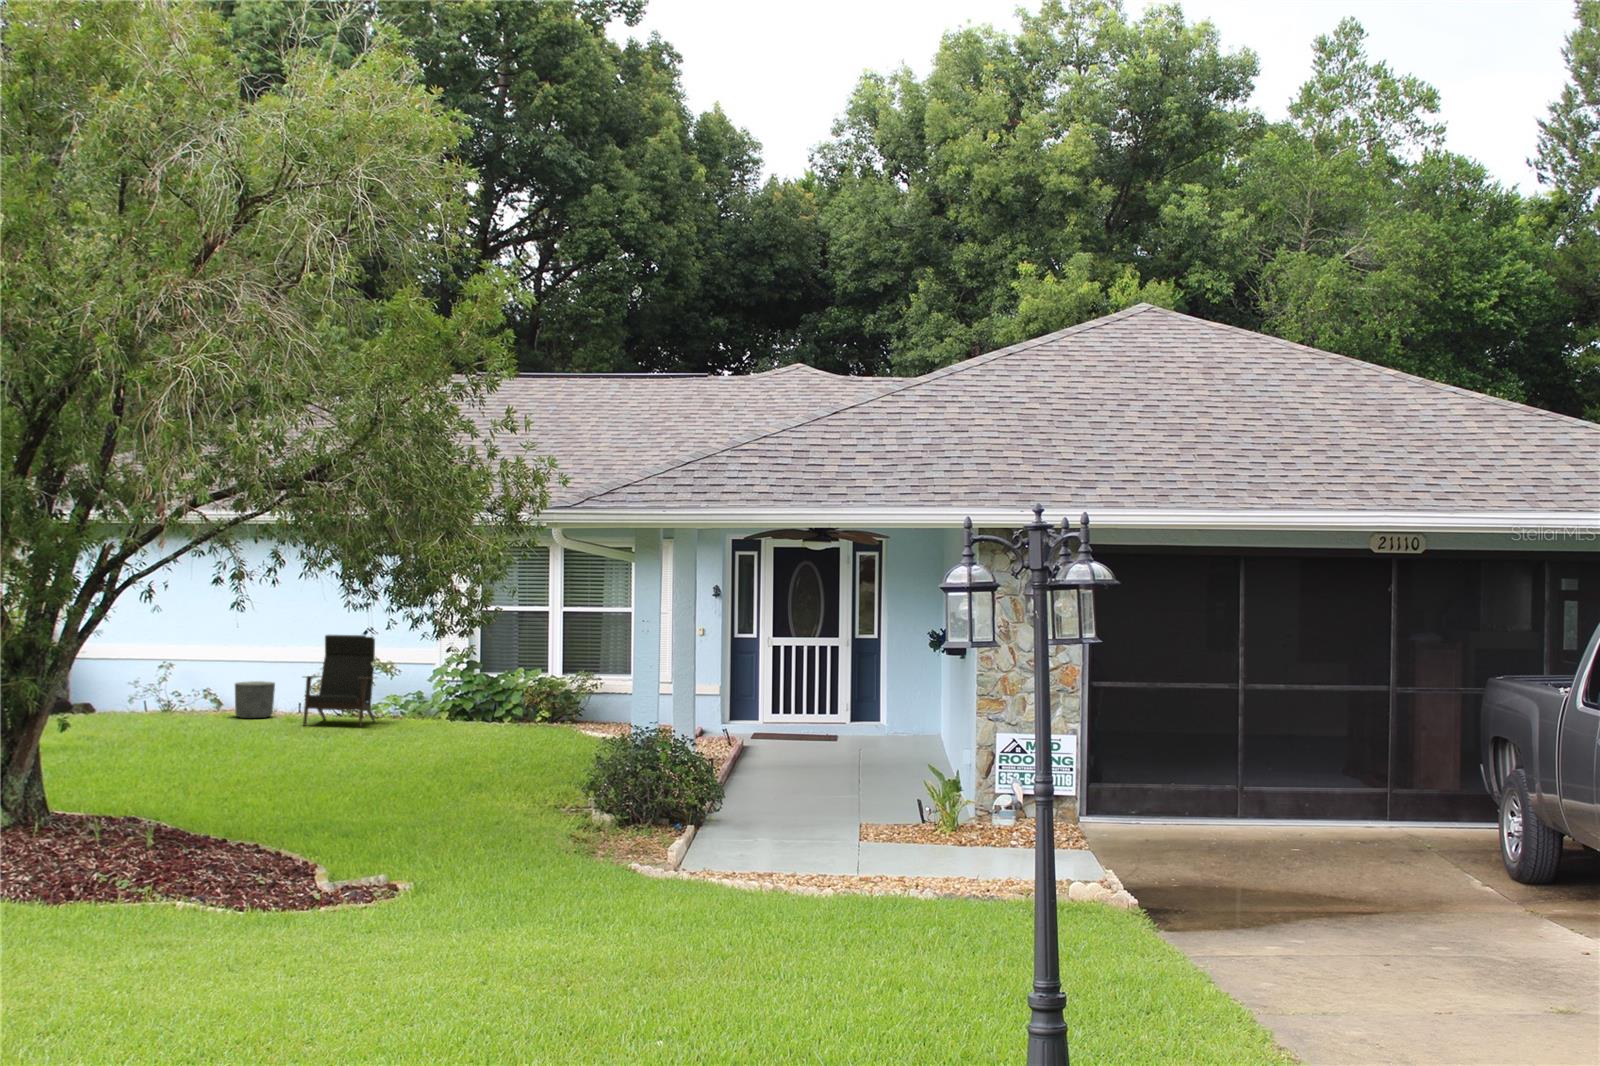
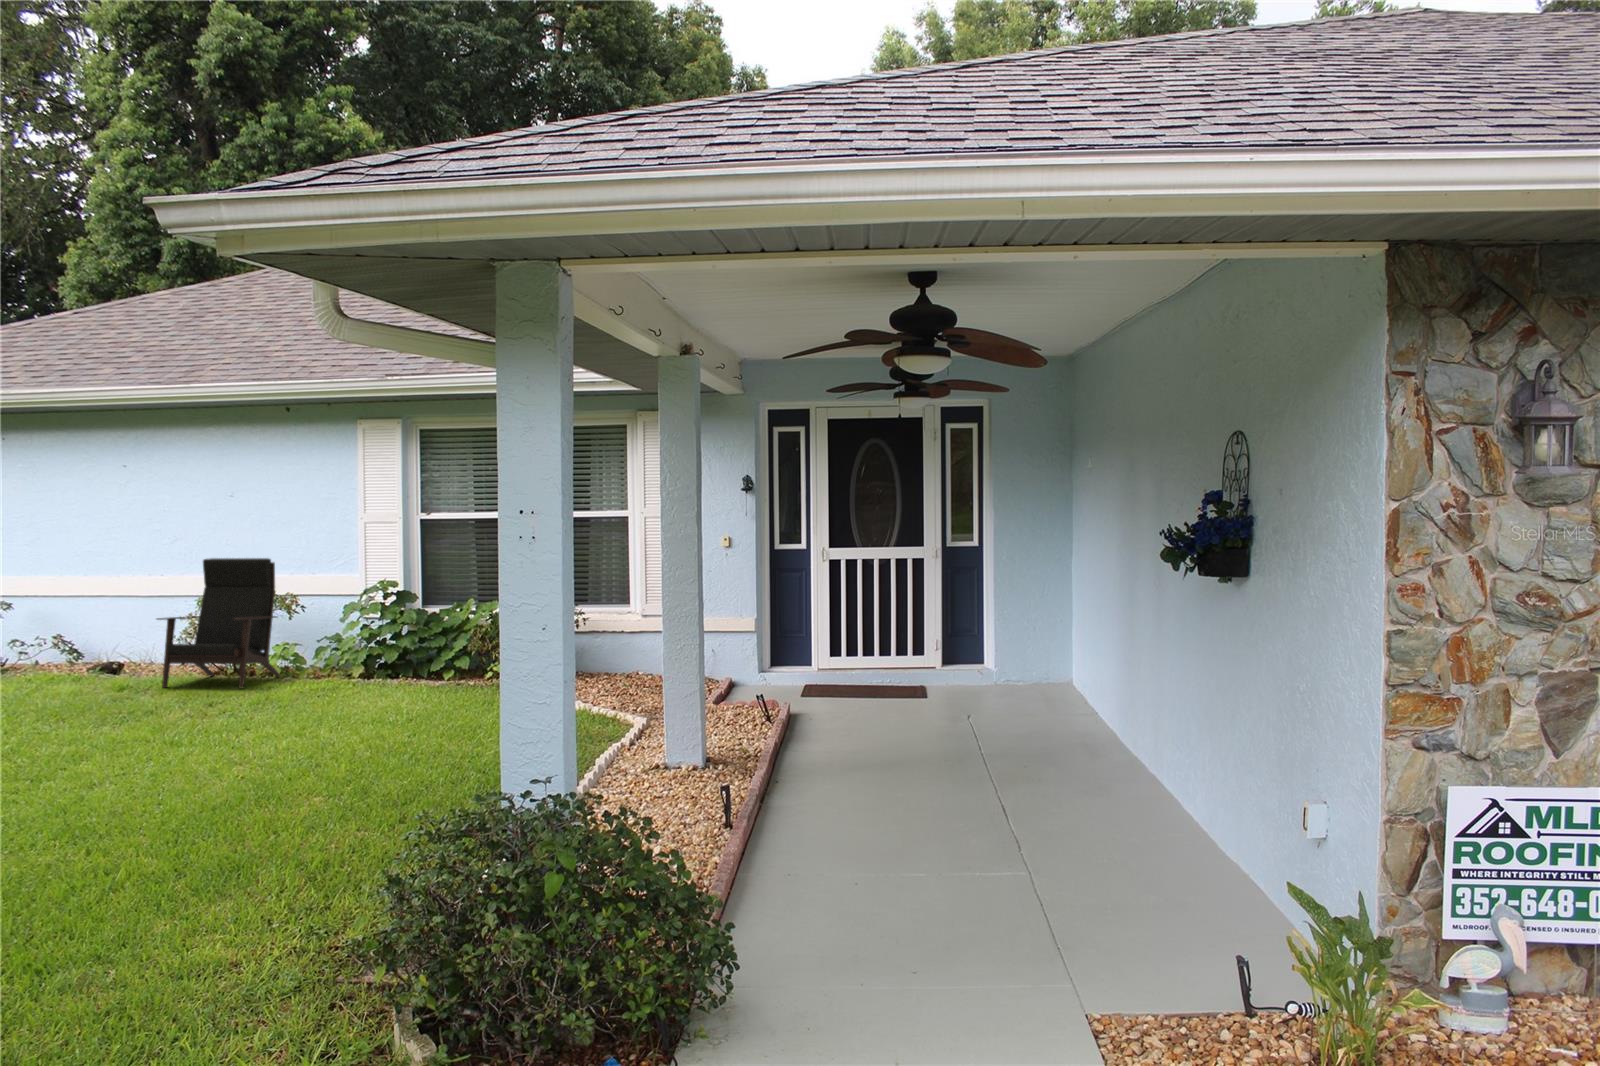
planter: present [235,681,275,718] -> none [87,624,148,676]

